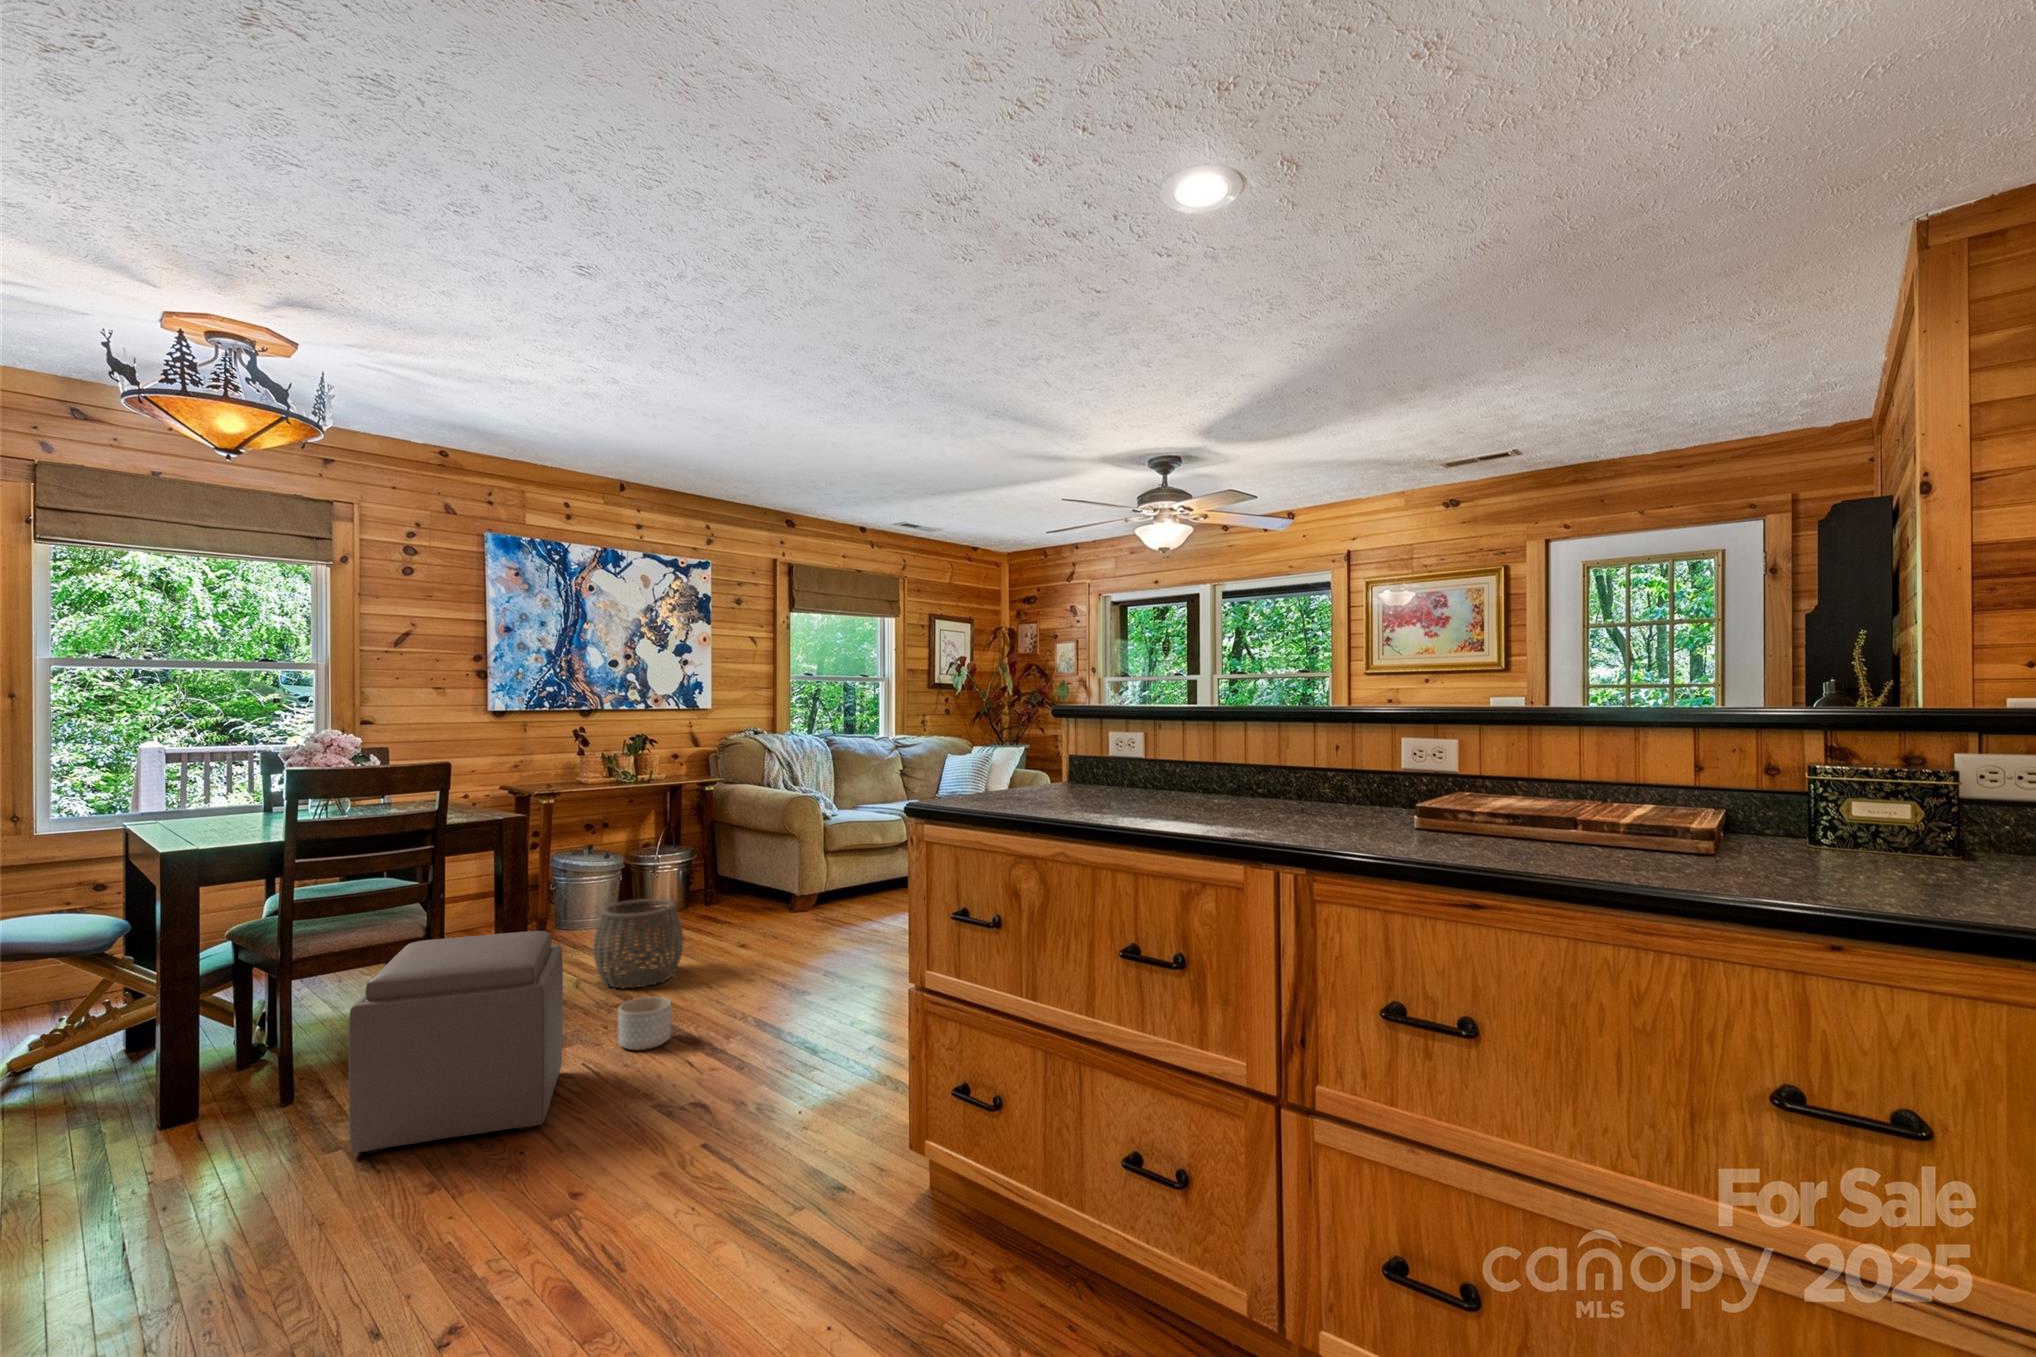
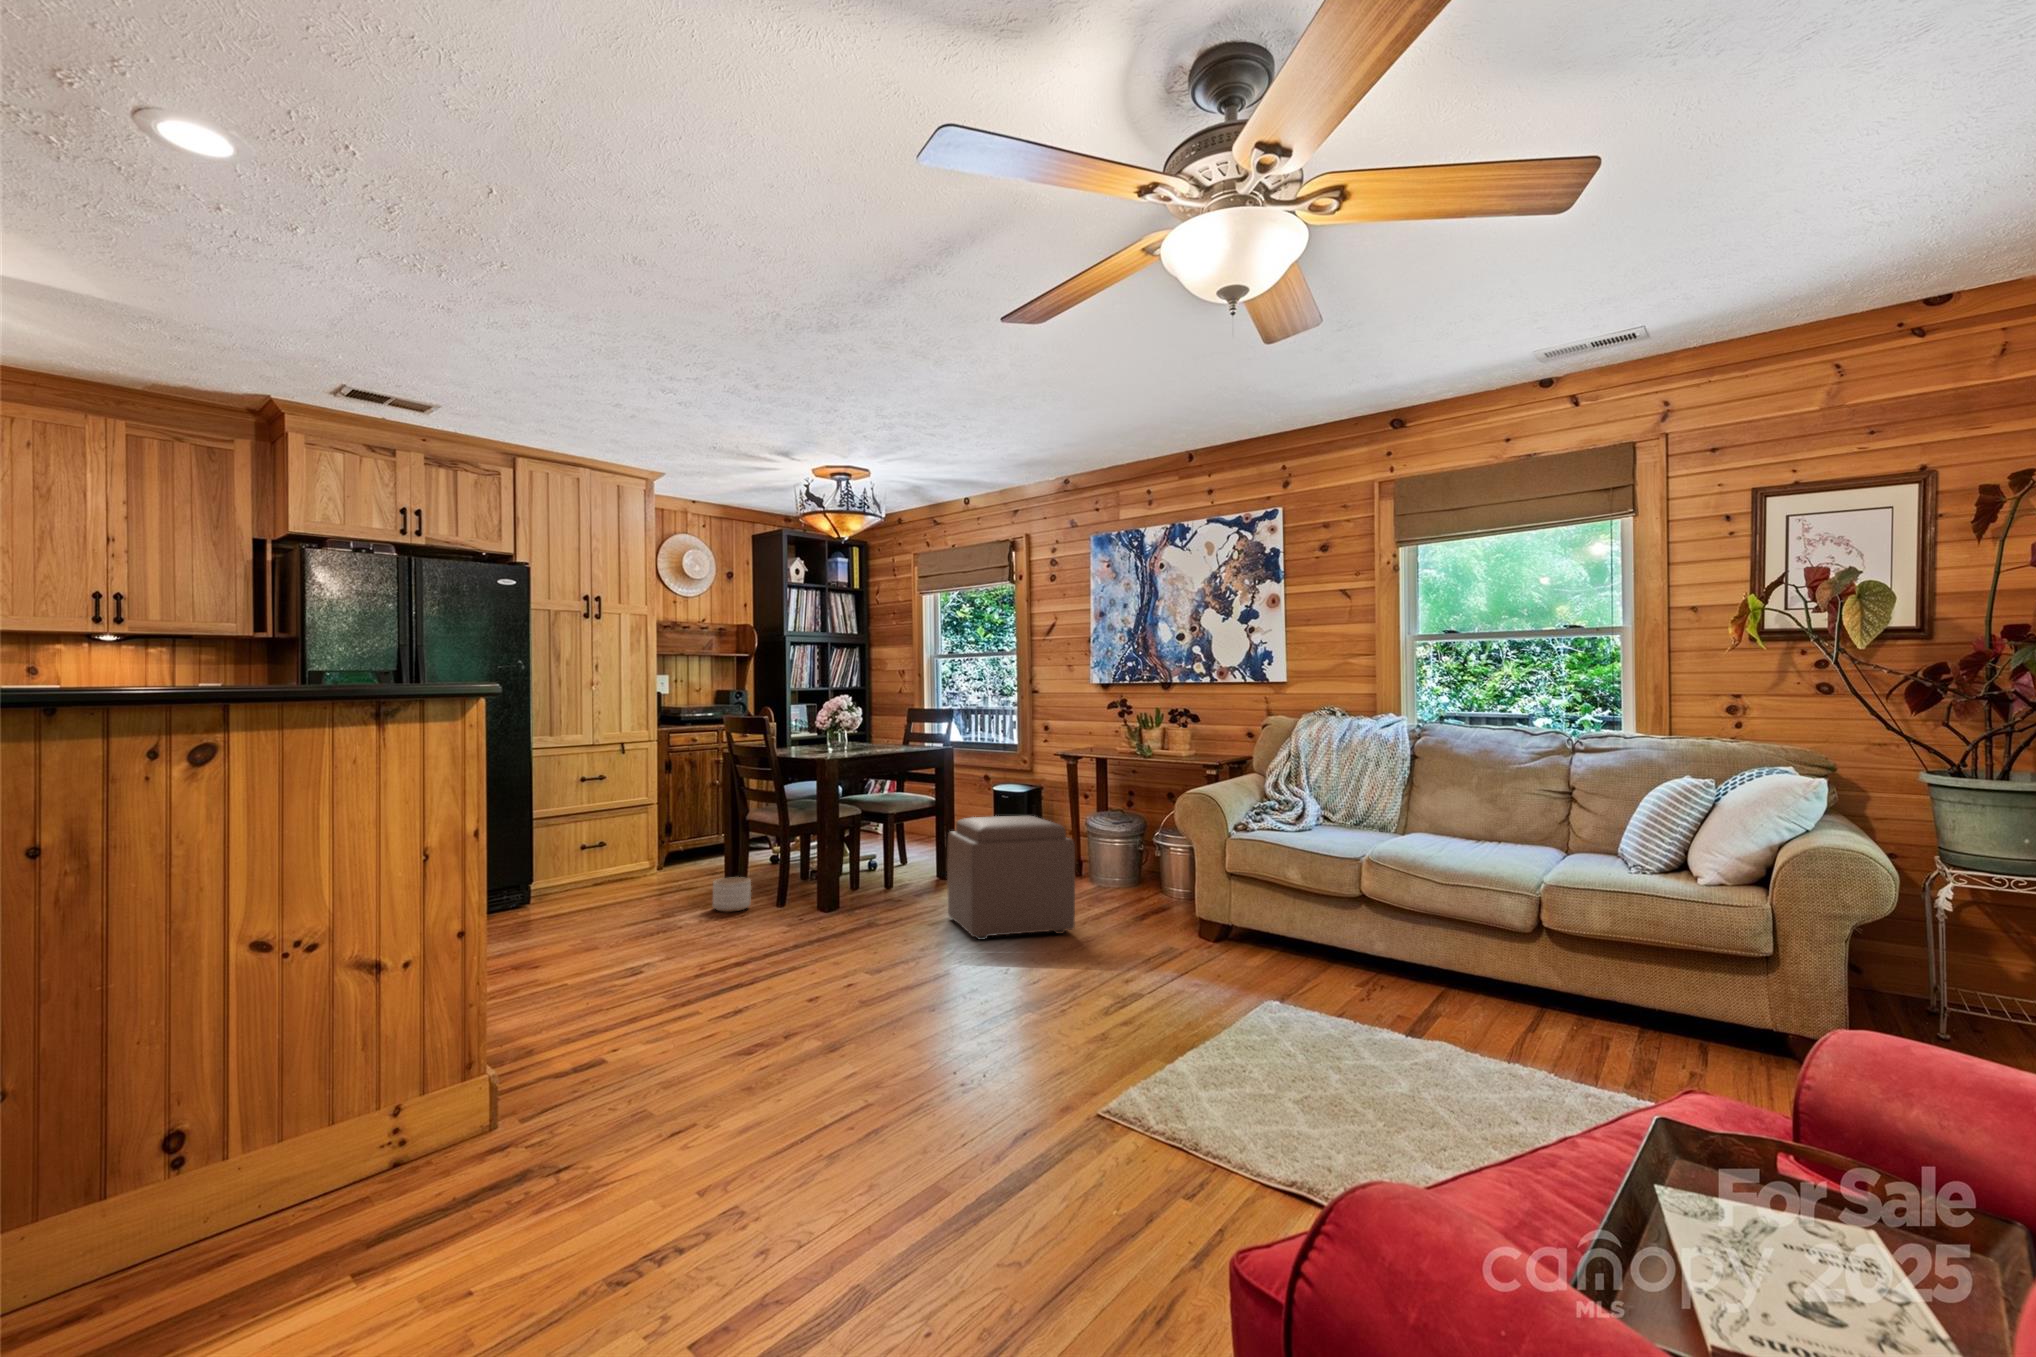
woven basket: present [593,899,684,988] -> none [864,833,937,904]
ottoman: present [349,931,563,1153] -> present [947,816,1075,940]

